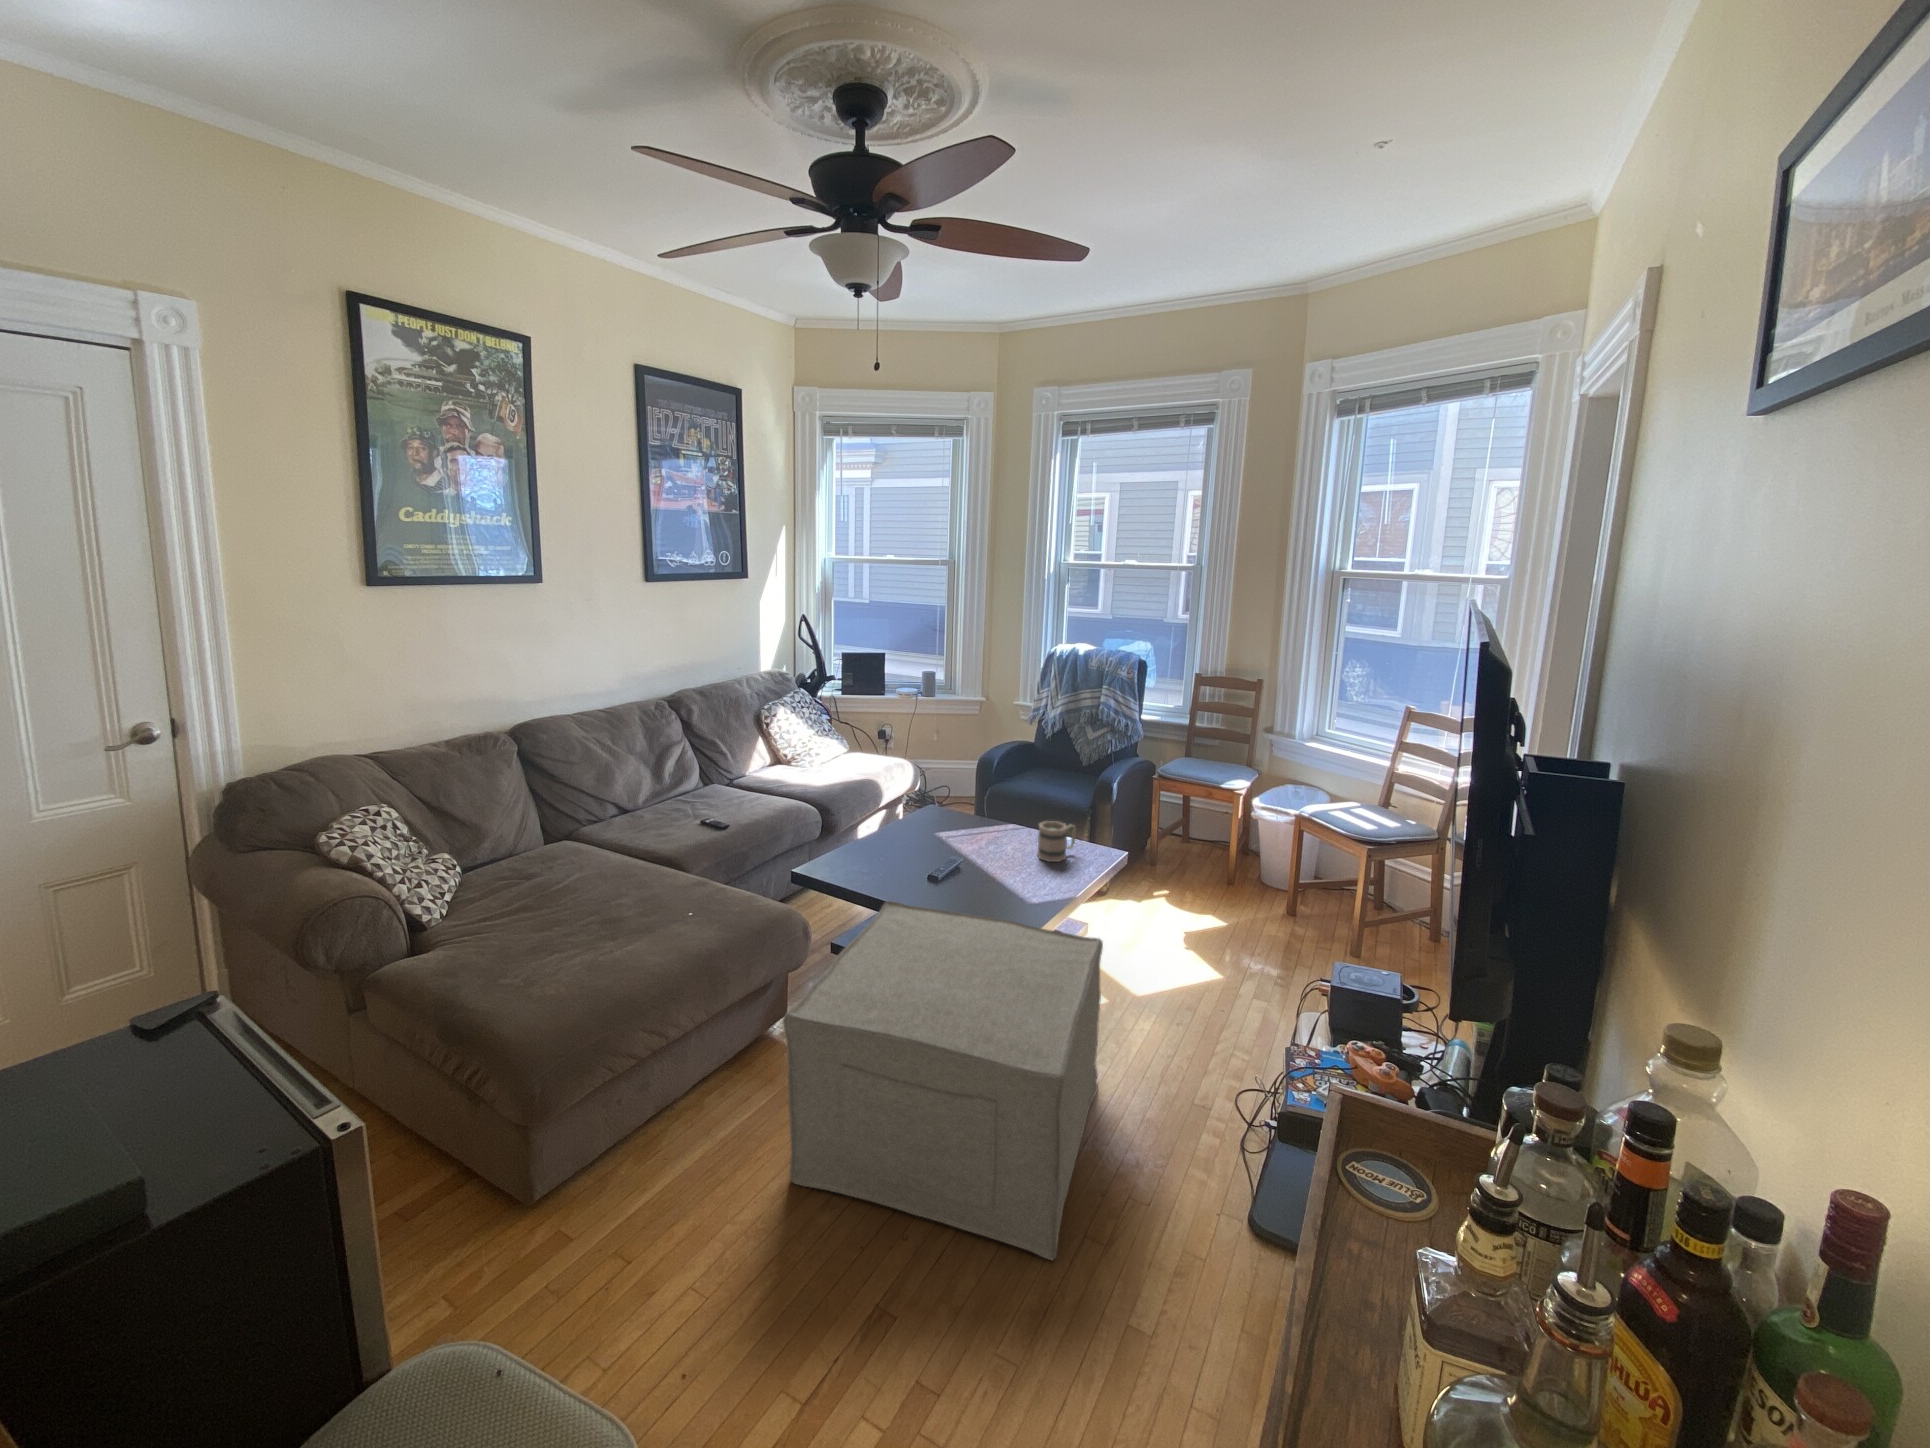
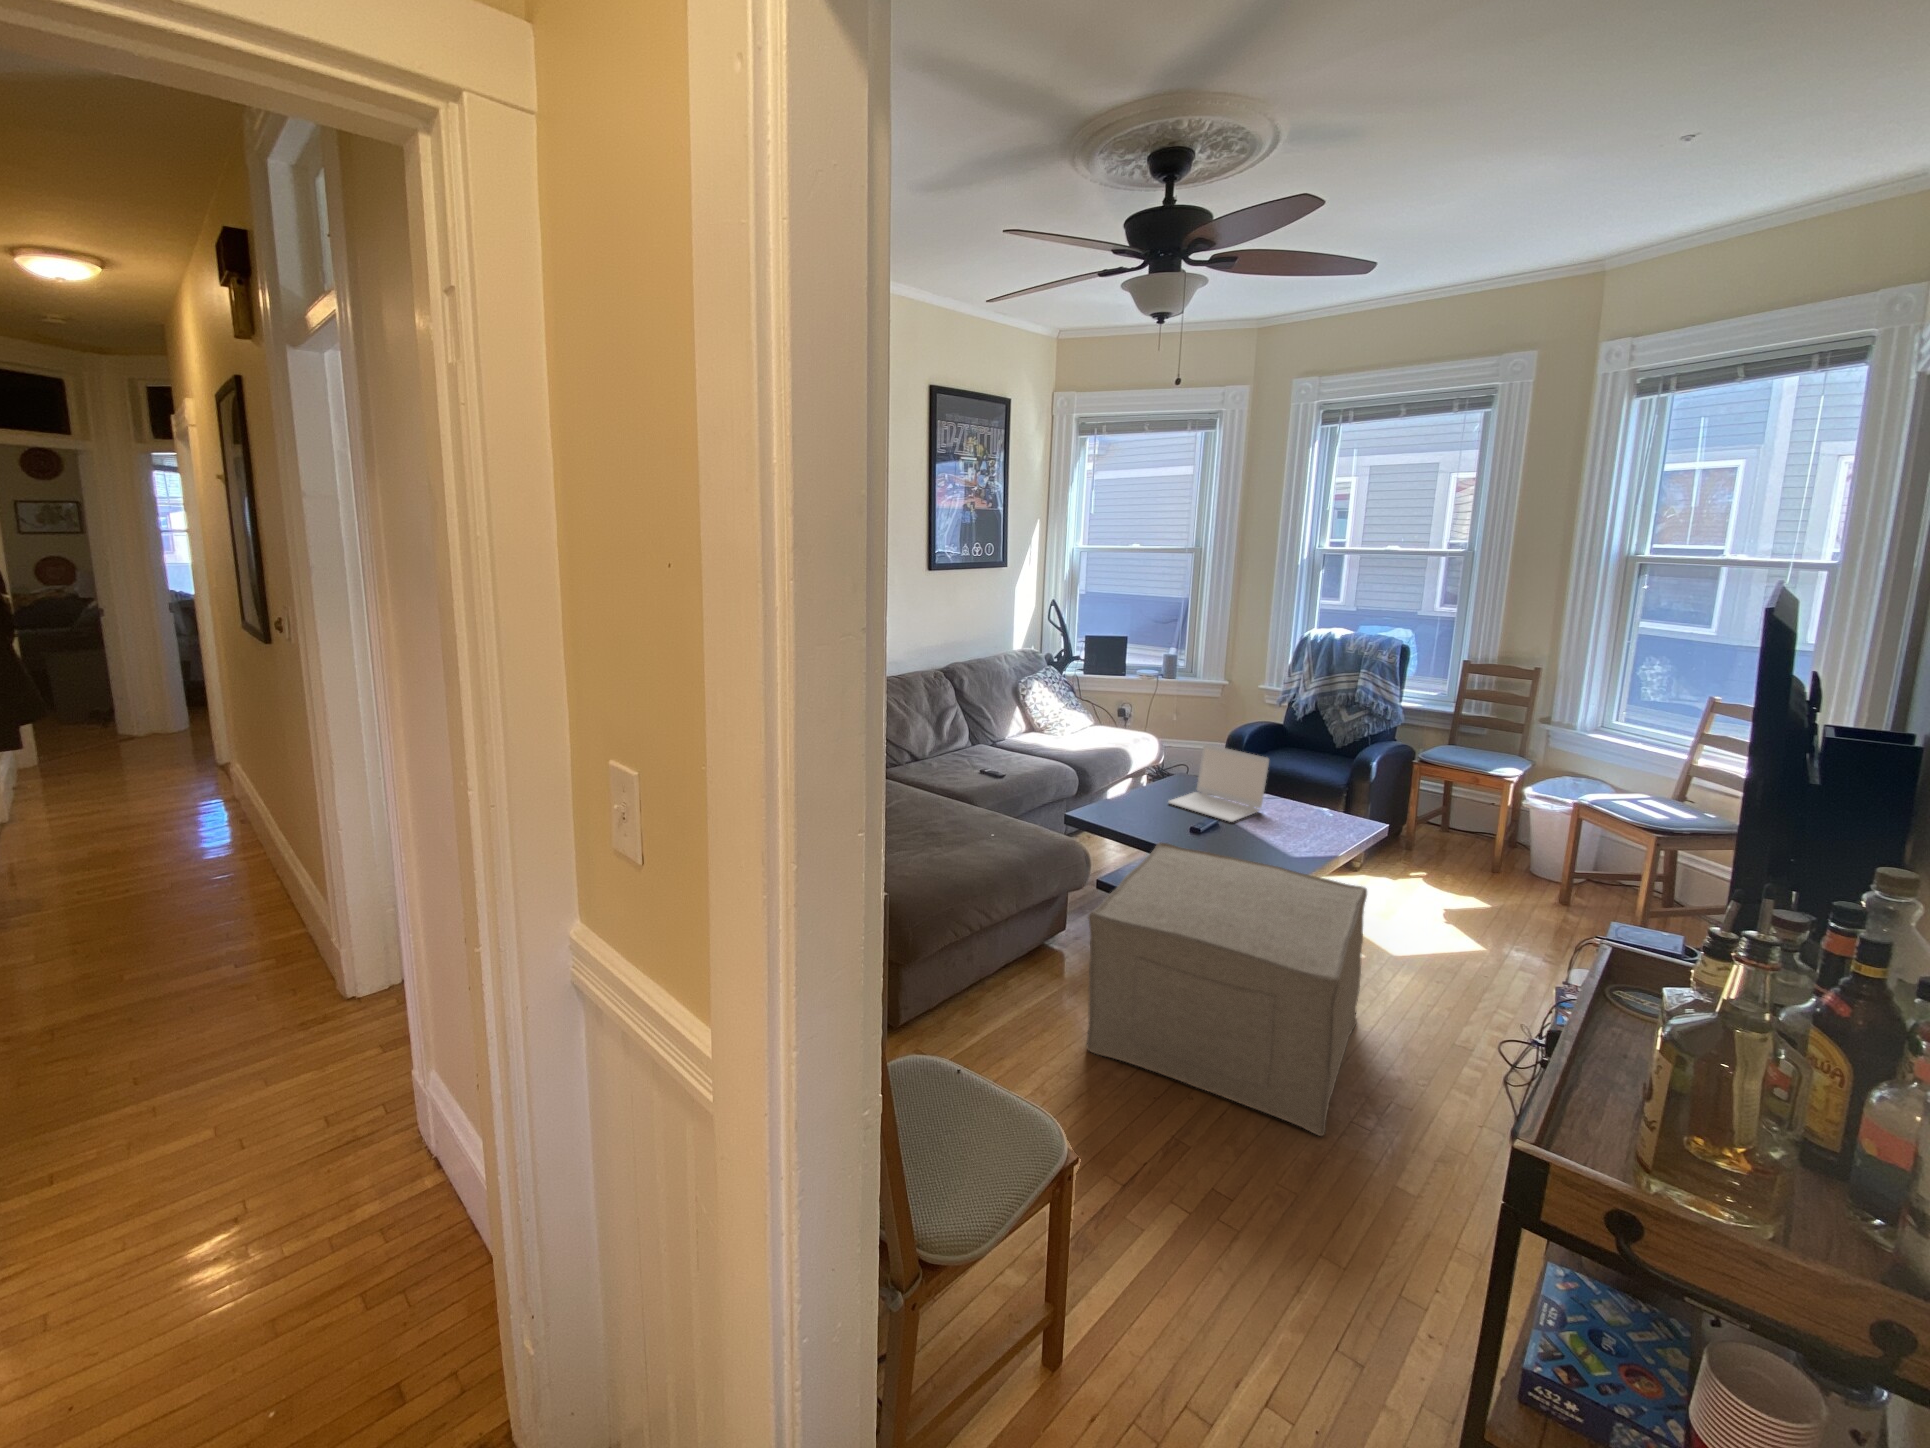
laptop: none [908,775,1012,864] -> present [1169,744,1269,822]
mug: present [1037,821,1076,862] -> none [1294,789,1334,827]

